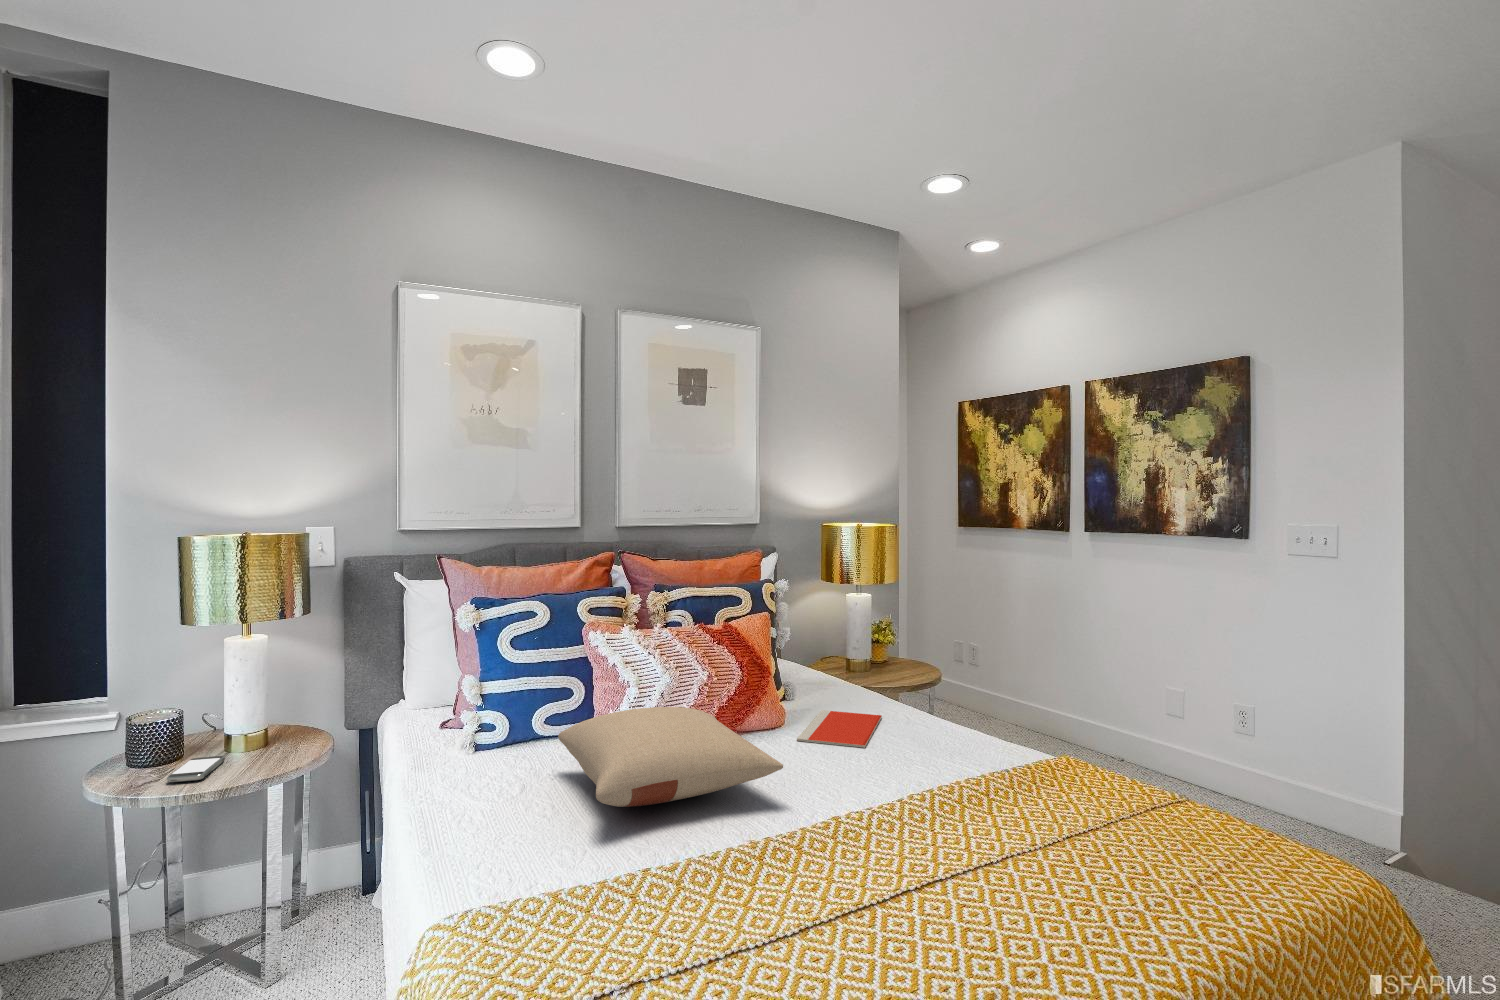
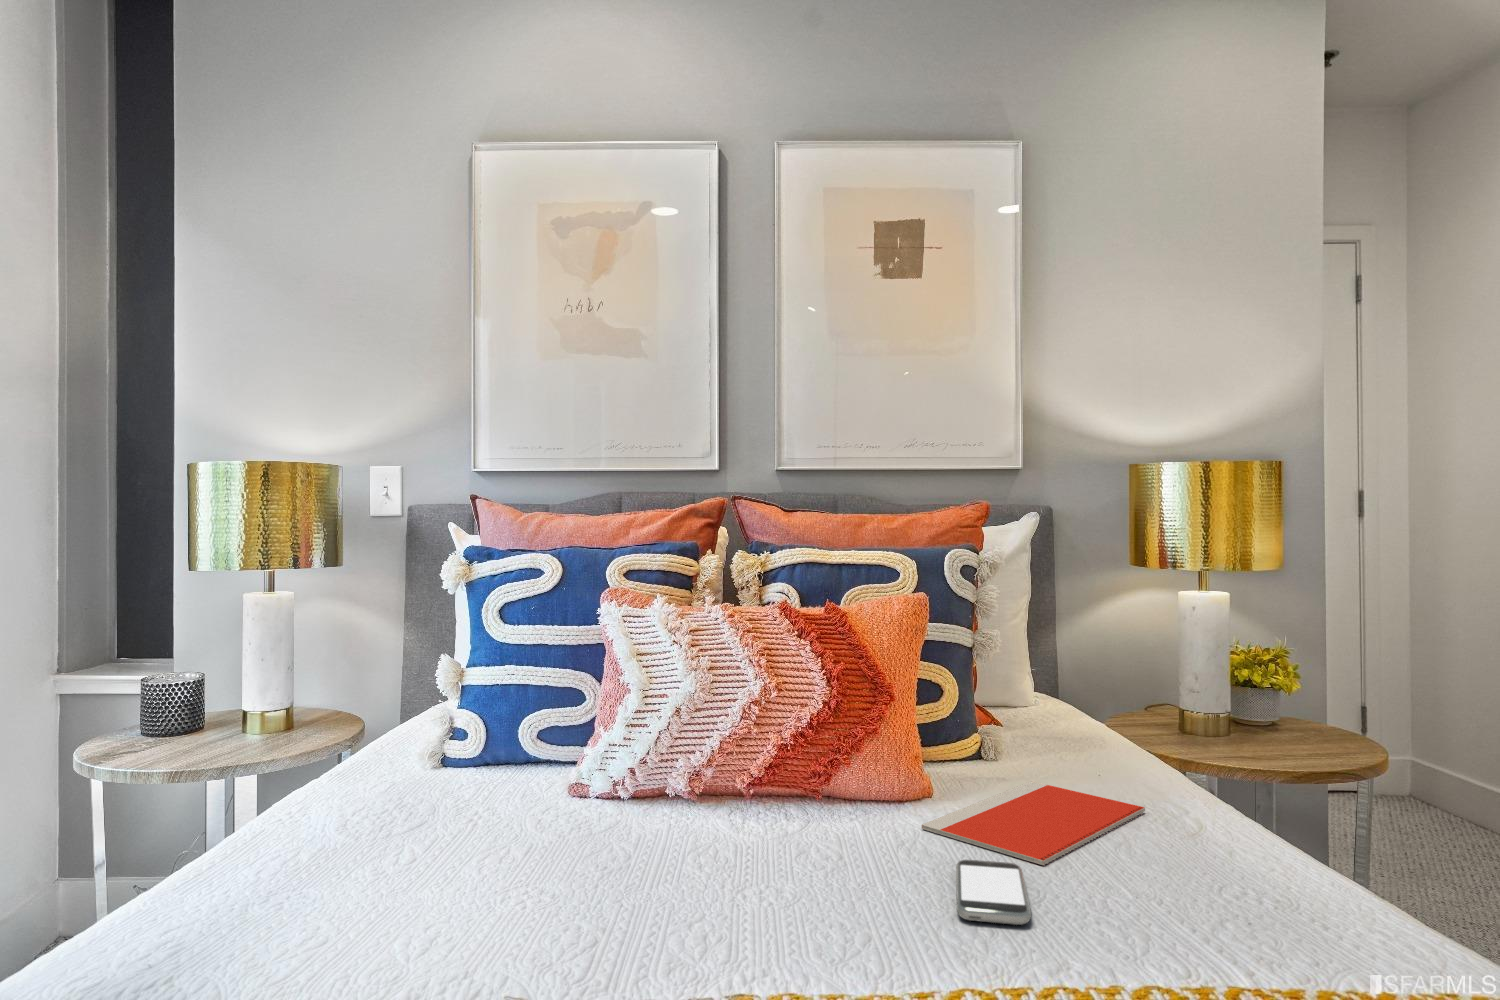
pillow: present [558,707,783,807] -> none [340,724,753,897]
smartphone: present [167,756,225,782] -> present [956,860,1031,925]

